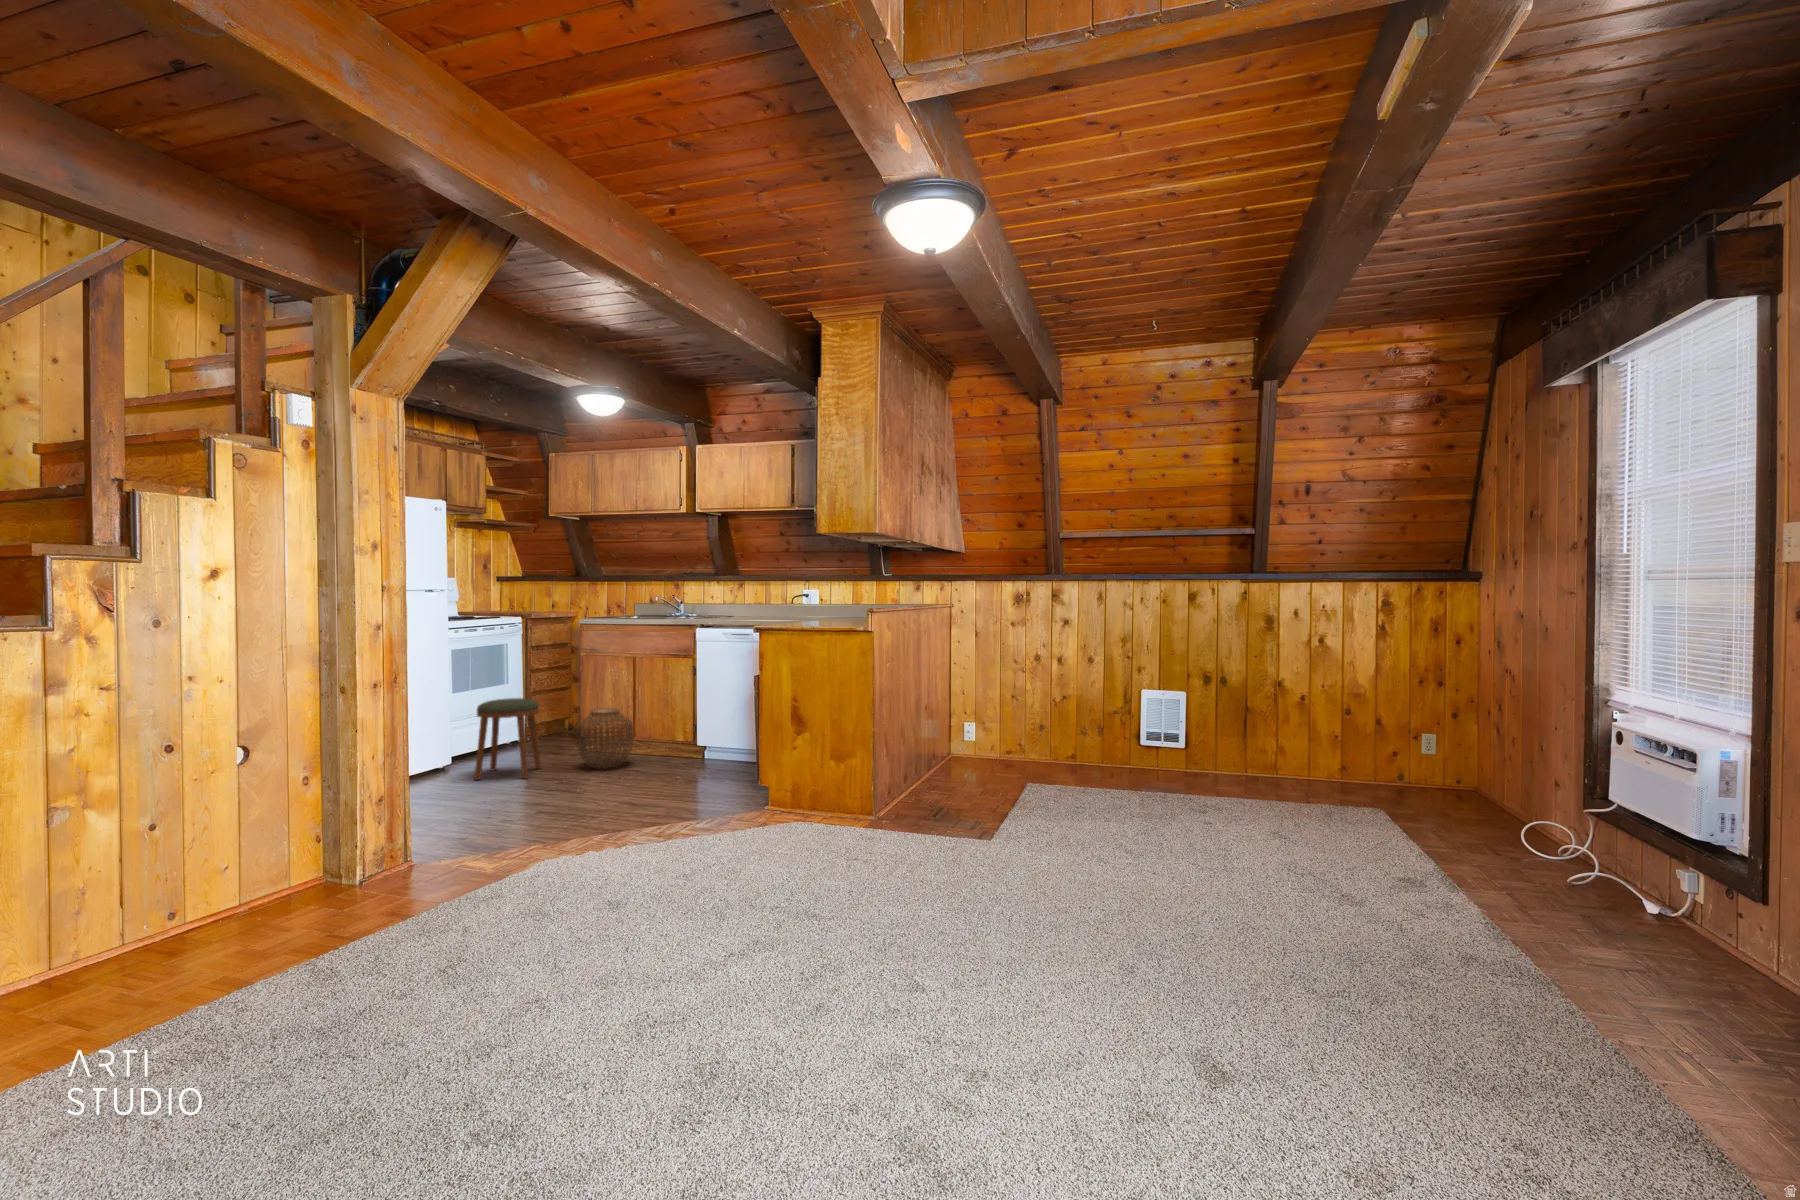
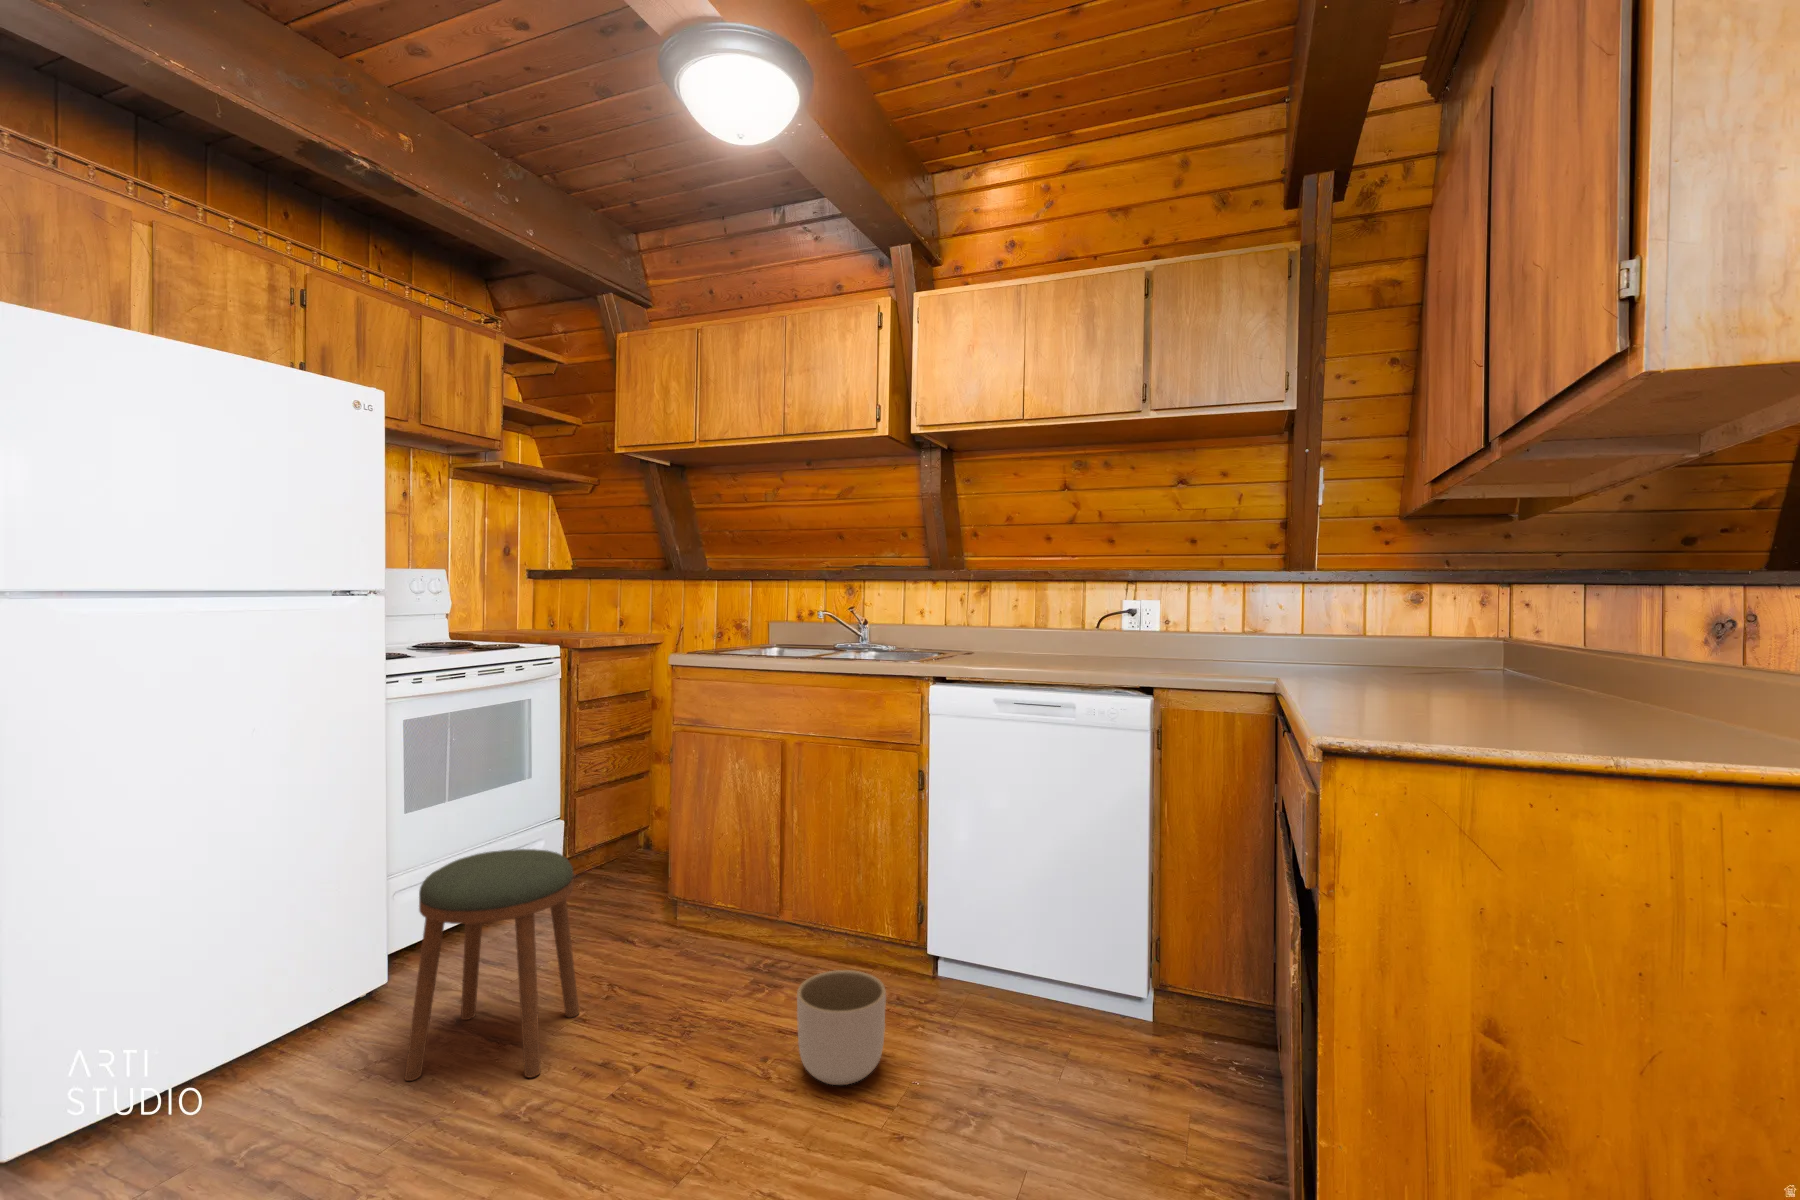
woven basket: present [577,708,633,768] -> none [661,866,788,1021]
planter: none [631,741,667,777] -> present [797,970,886,1085]

